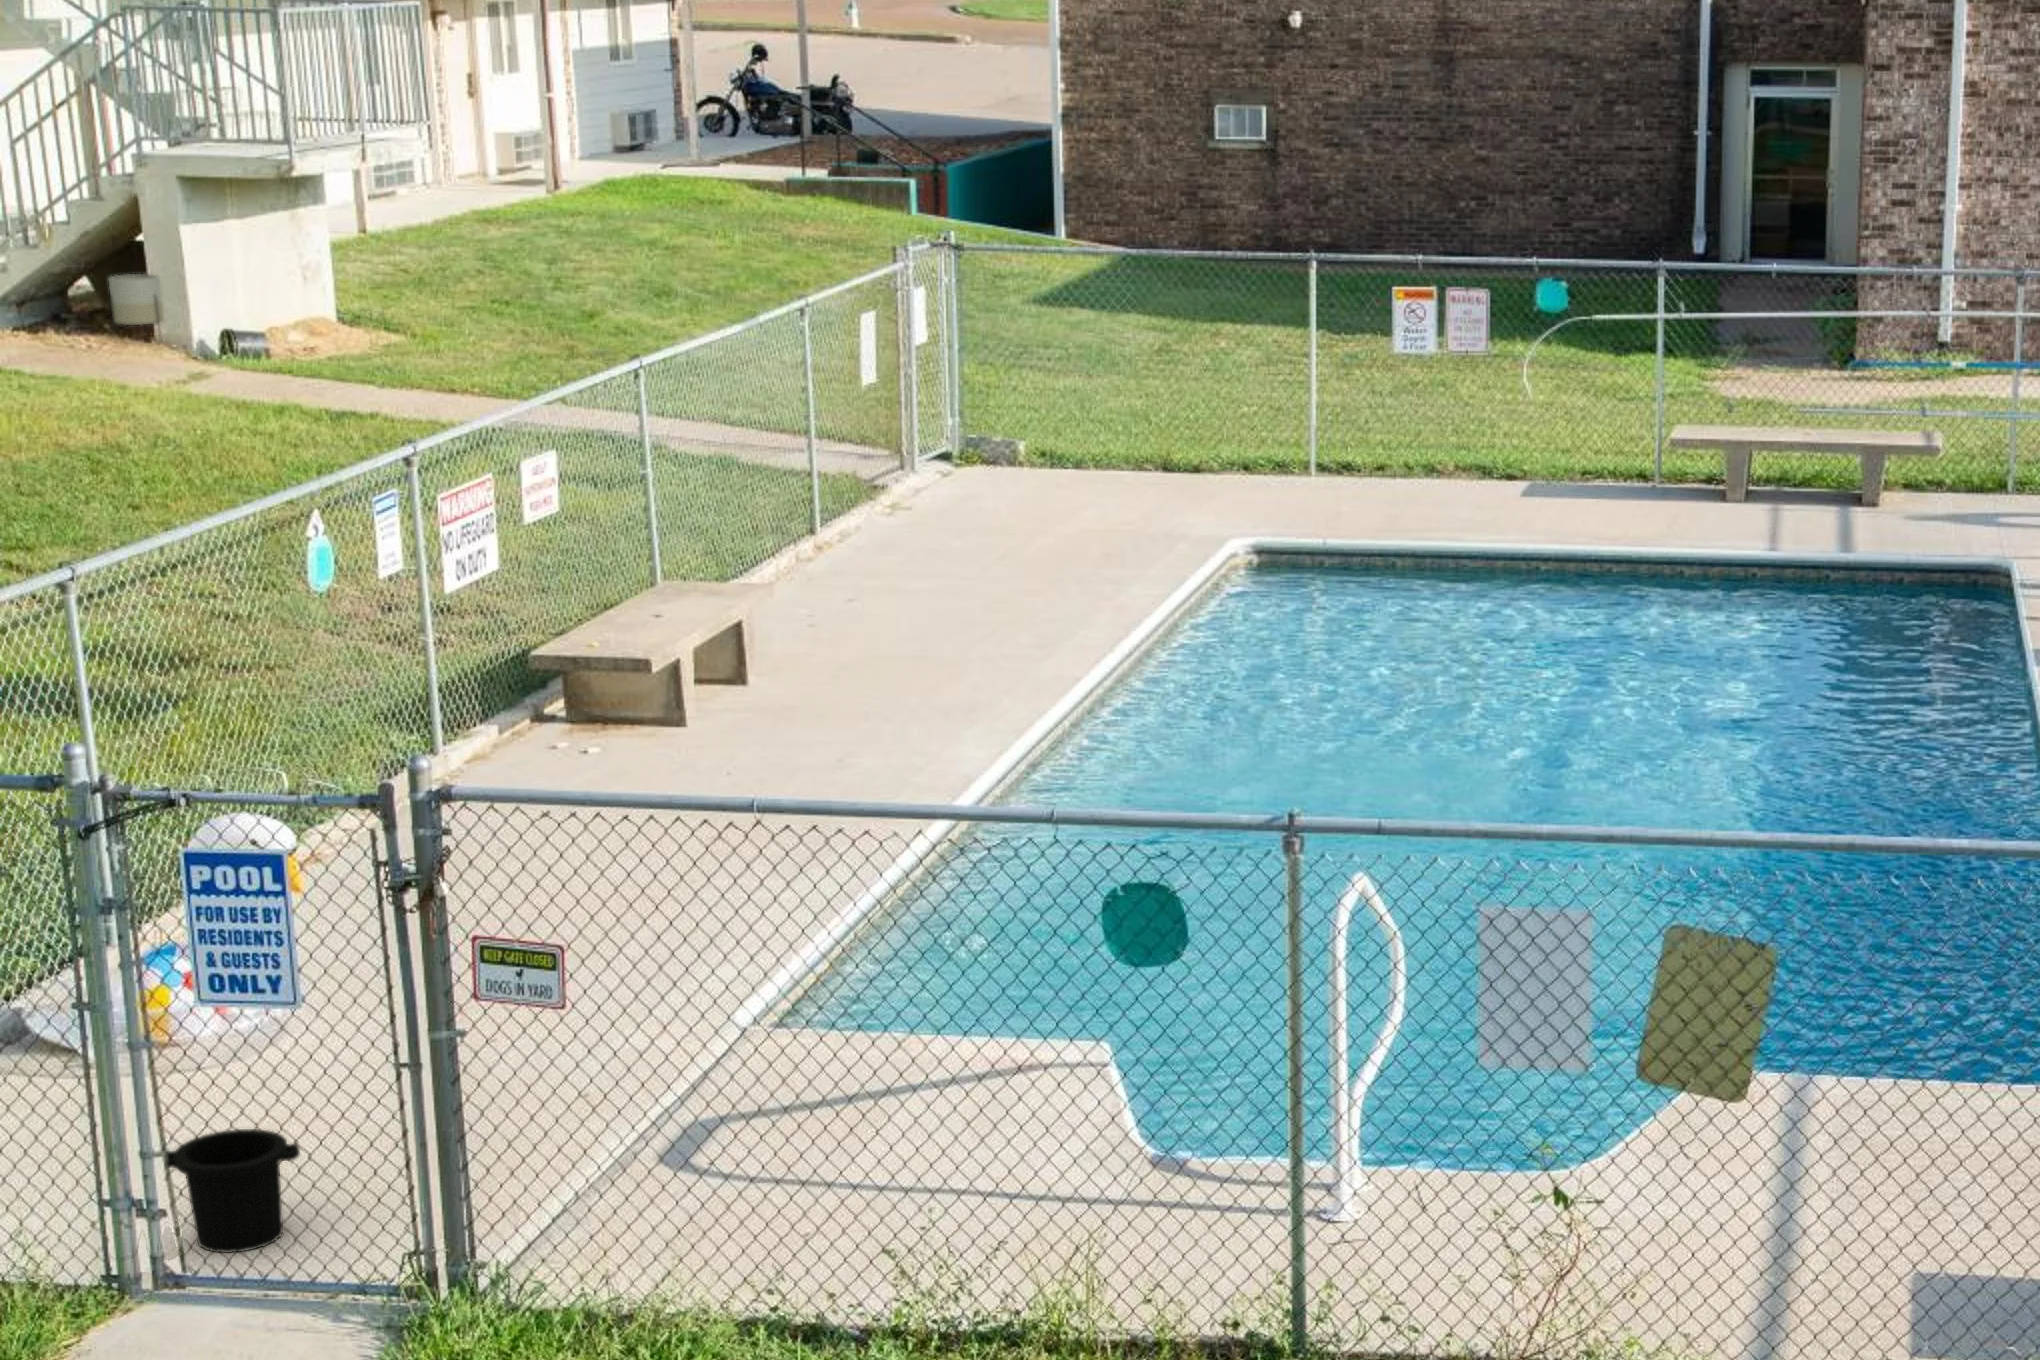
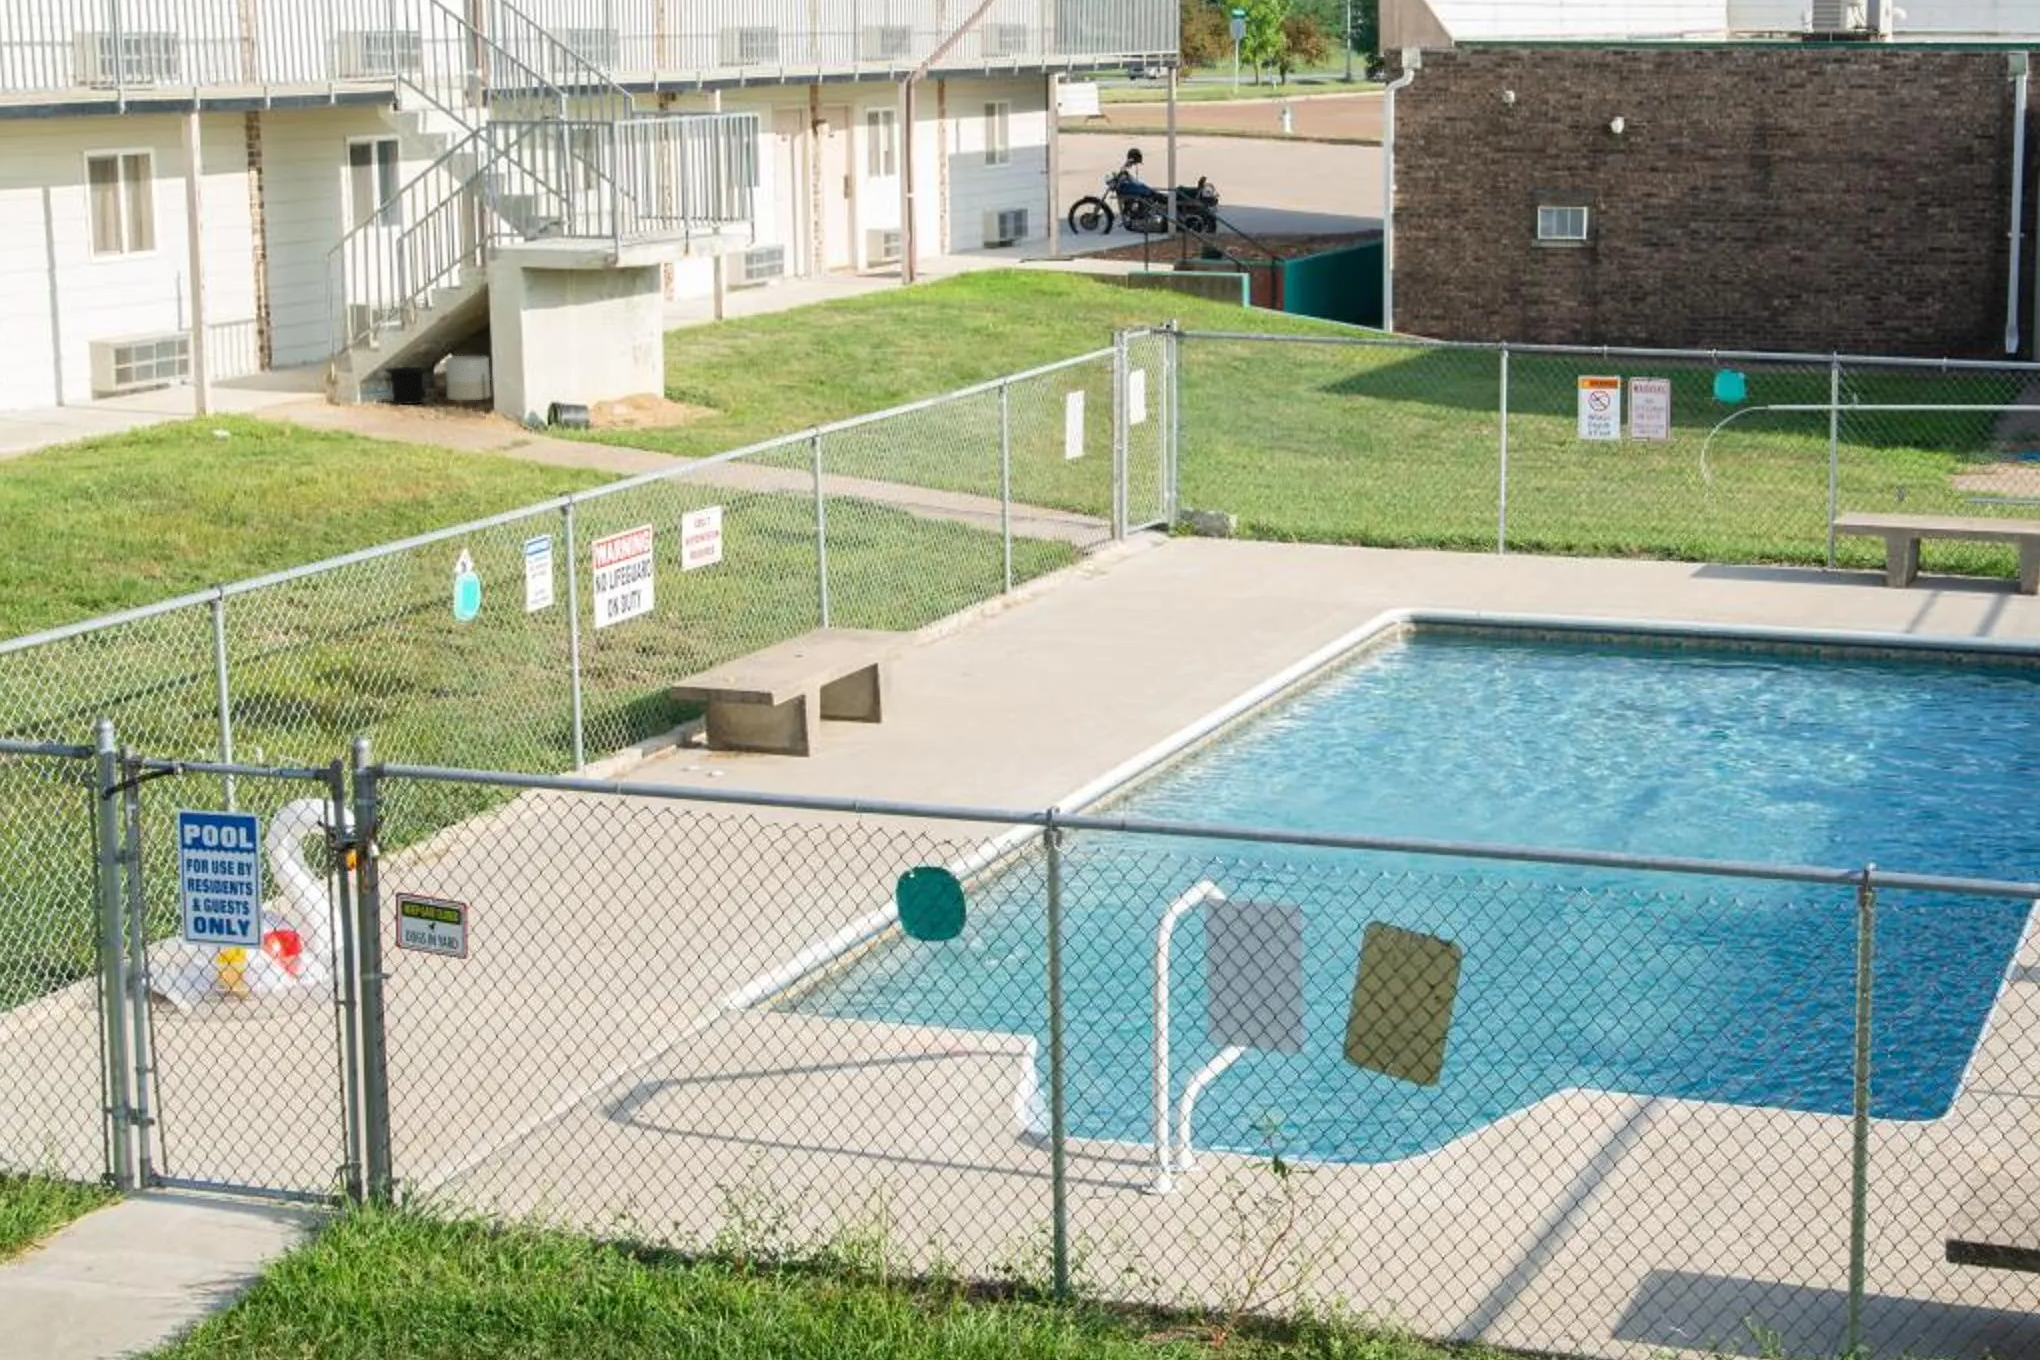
trash can: present [166,1129,300,1253] -> present [386,367,426,404]

